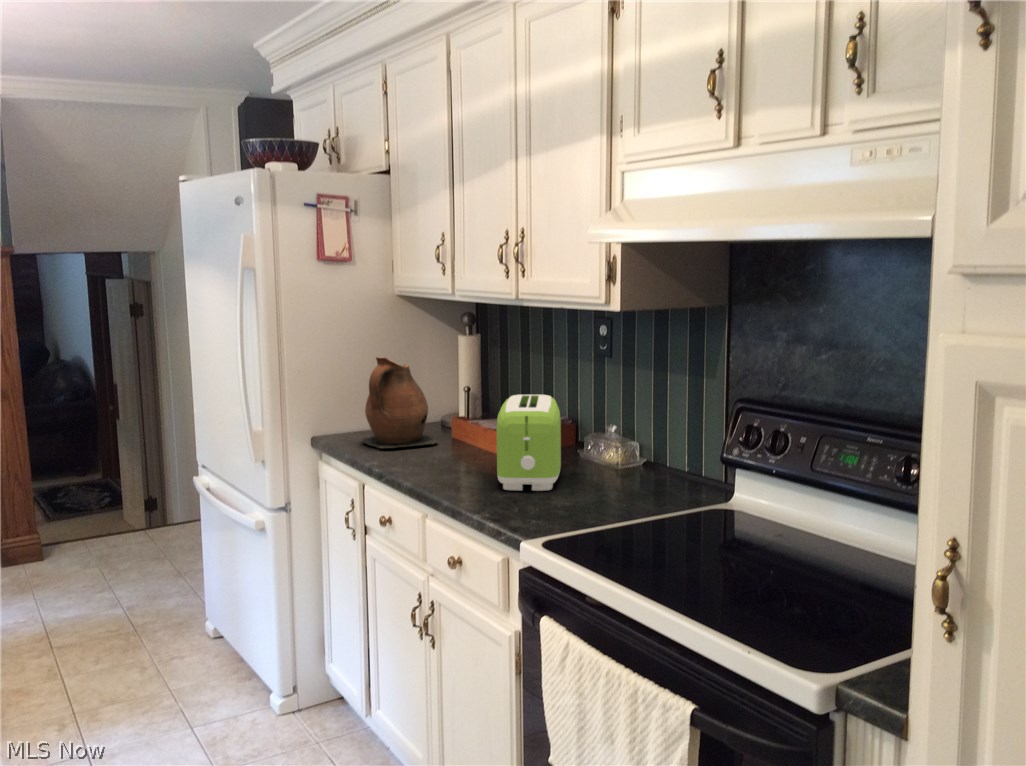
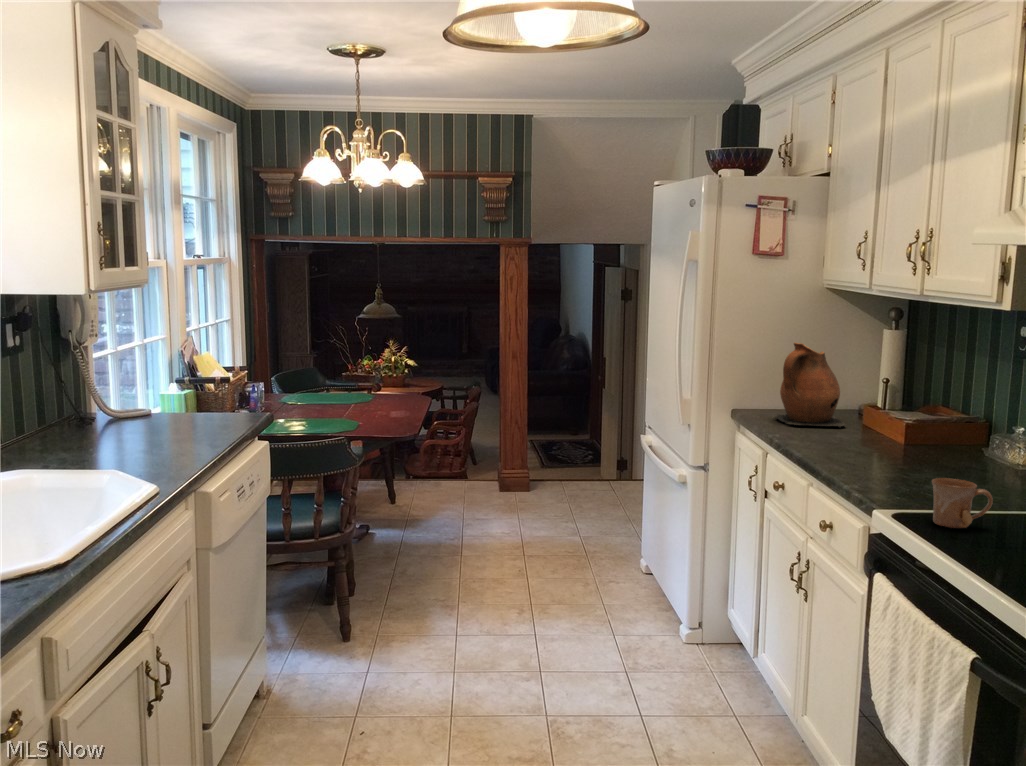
toaster: present [497,395,561,491] -> none [879,386,958,476]
mug: none [583,496,642,550] -> present [932,478,993,528]

